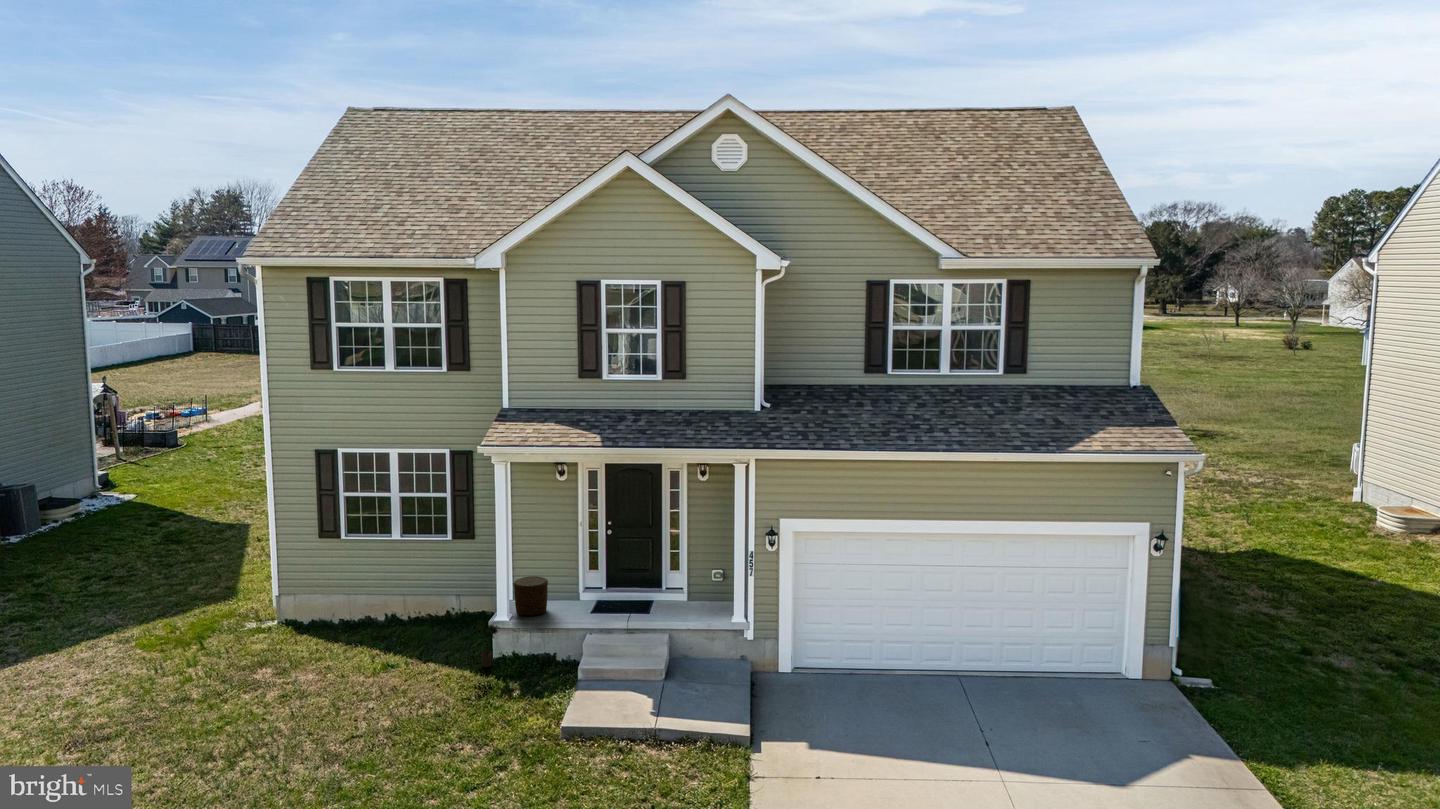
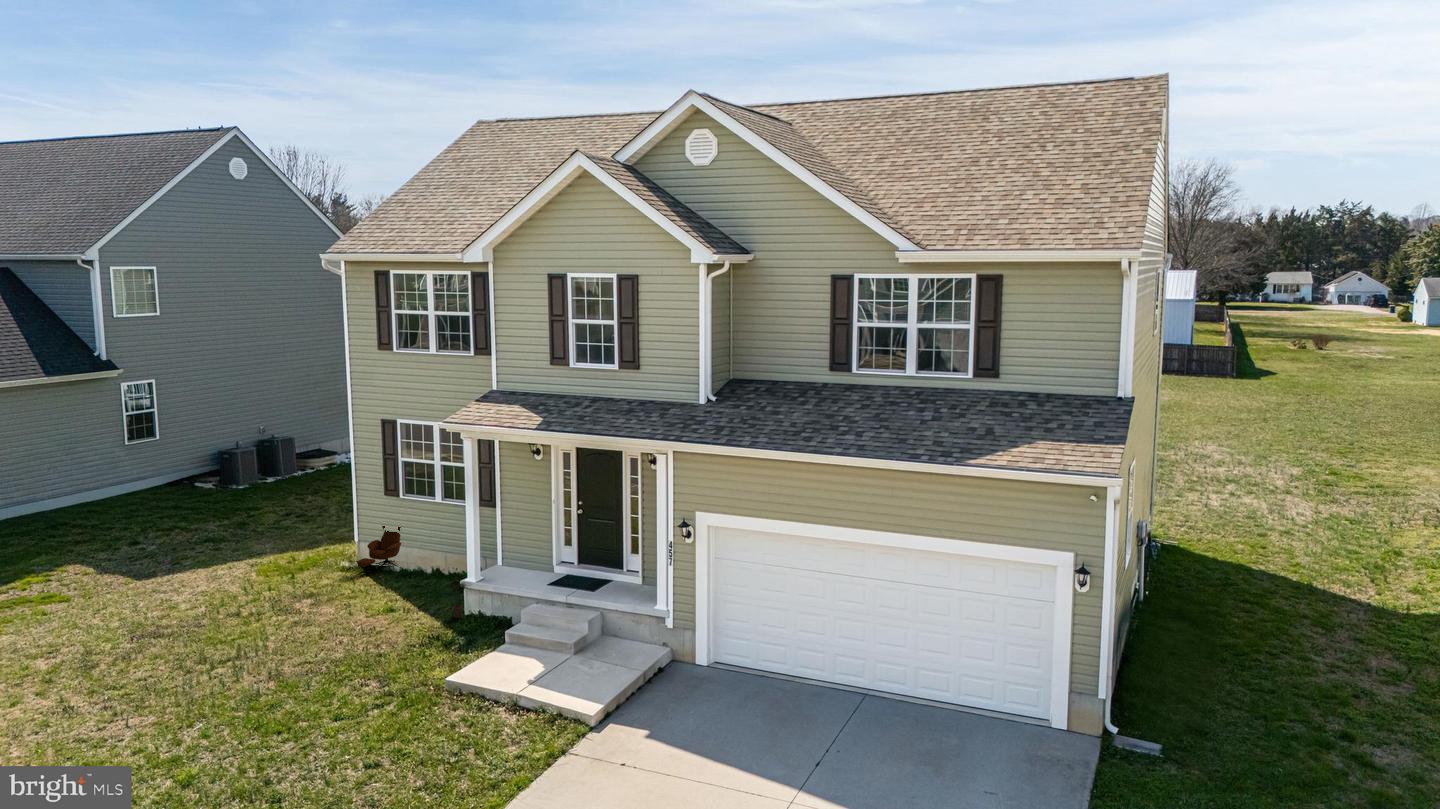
lounge chair: none [306,571,352,640] -> present [357,526,401,577]
woven basket: present [514,576,548,616] -> none [495,544,526,579]

